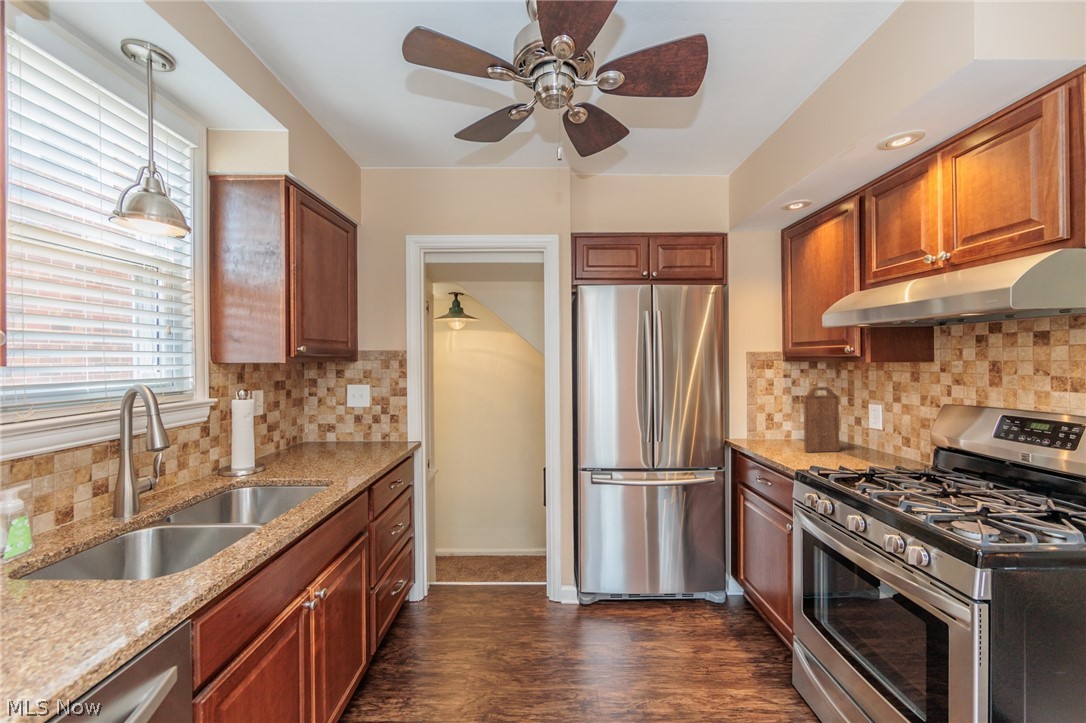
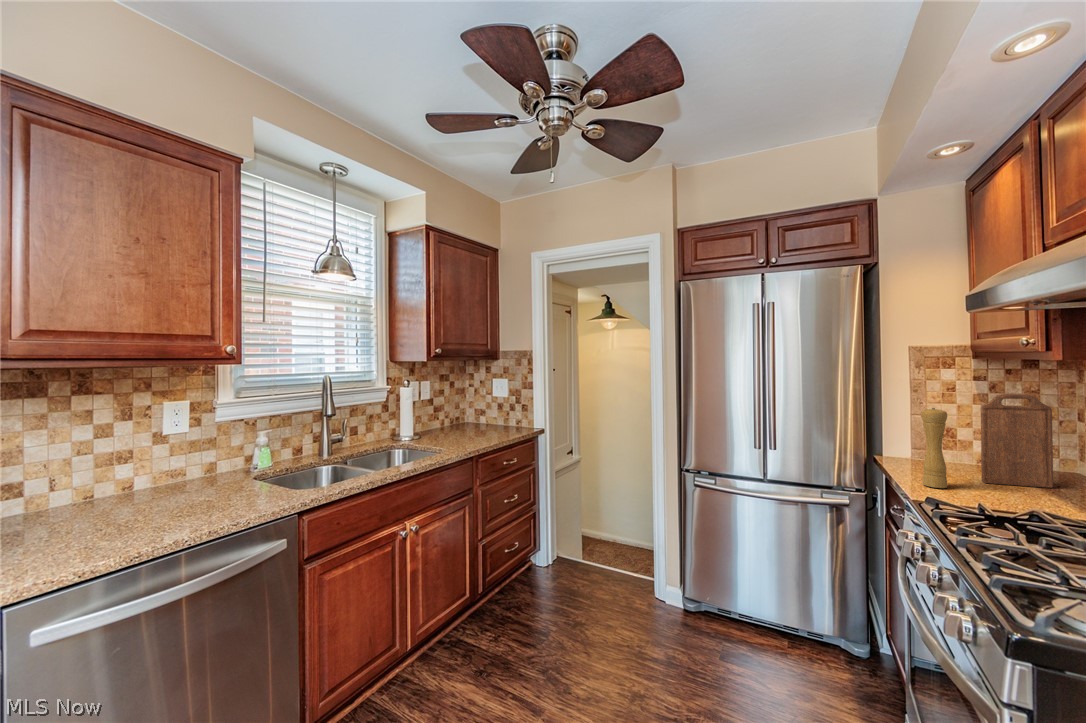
pepper mill: none [779,399,797,460] -> present [921,408,947,488]

